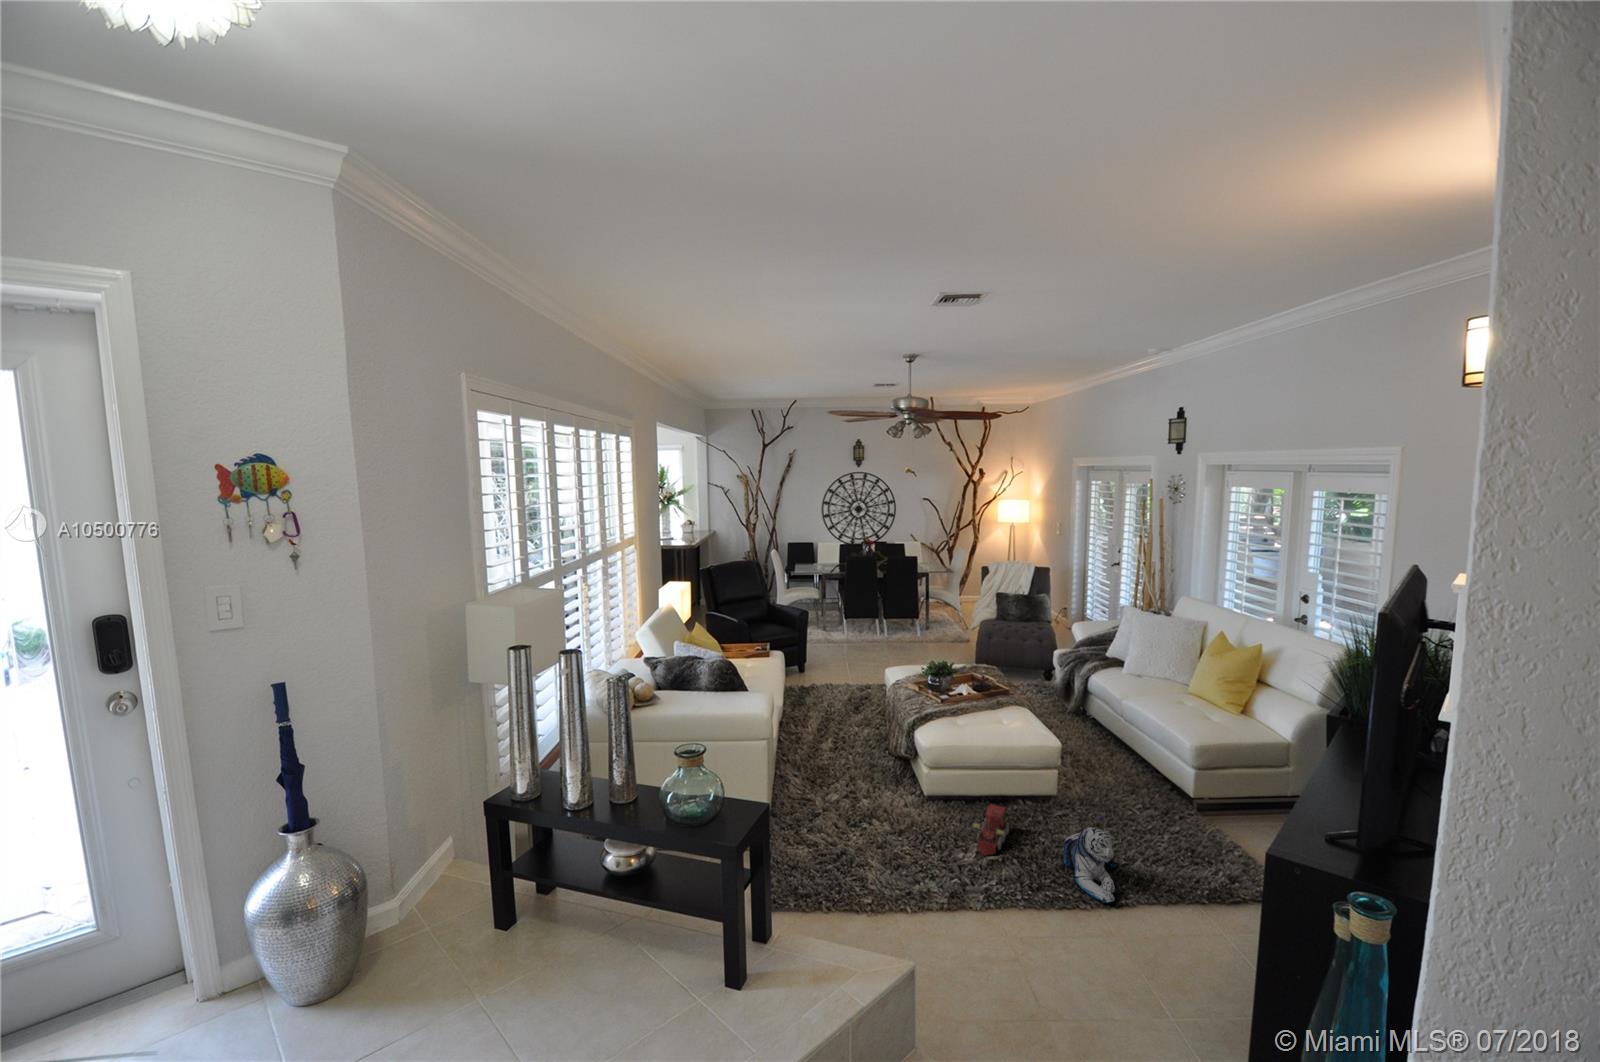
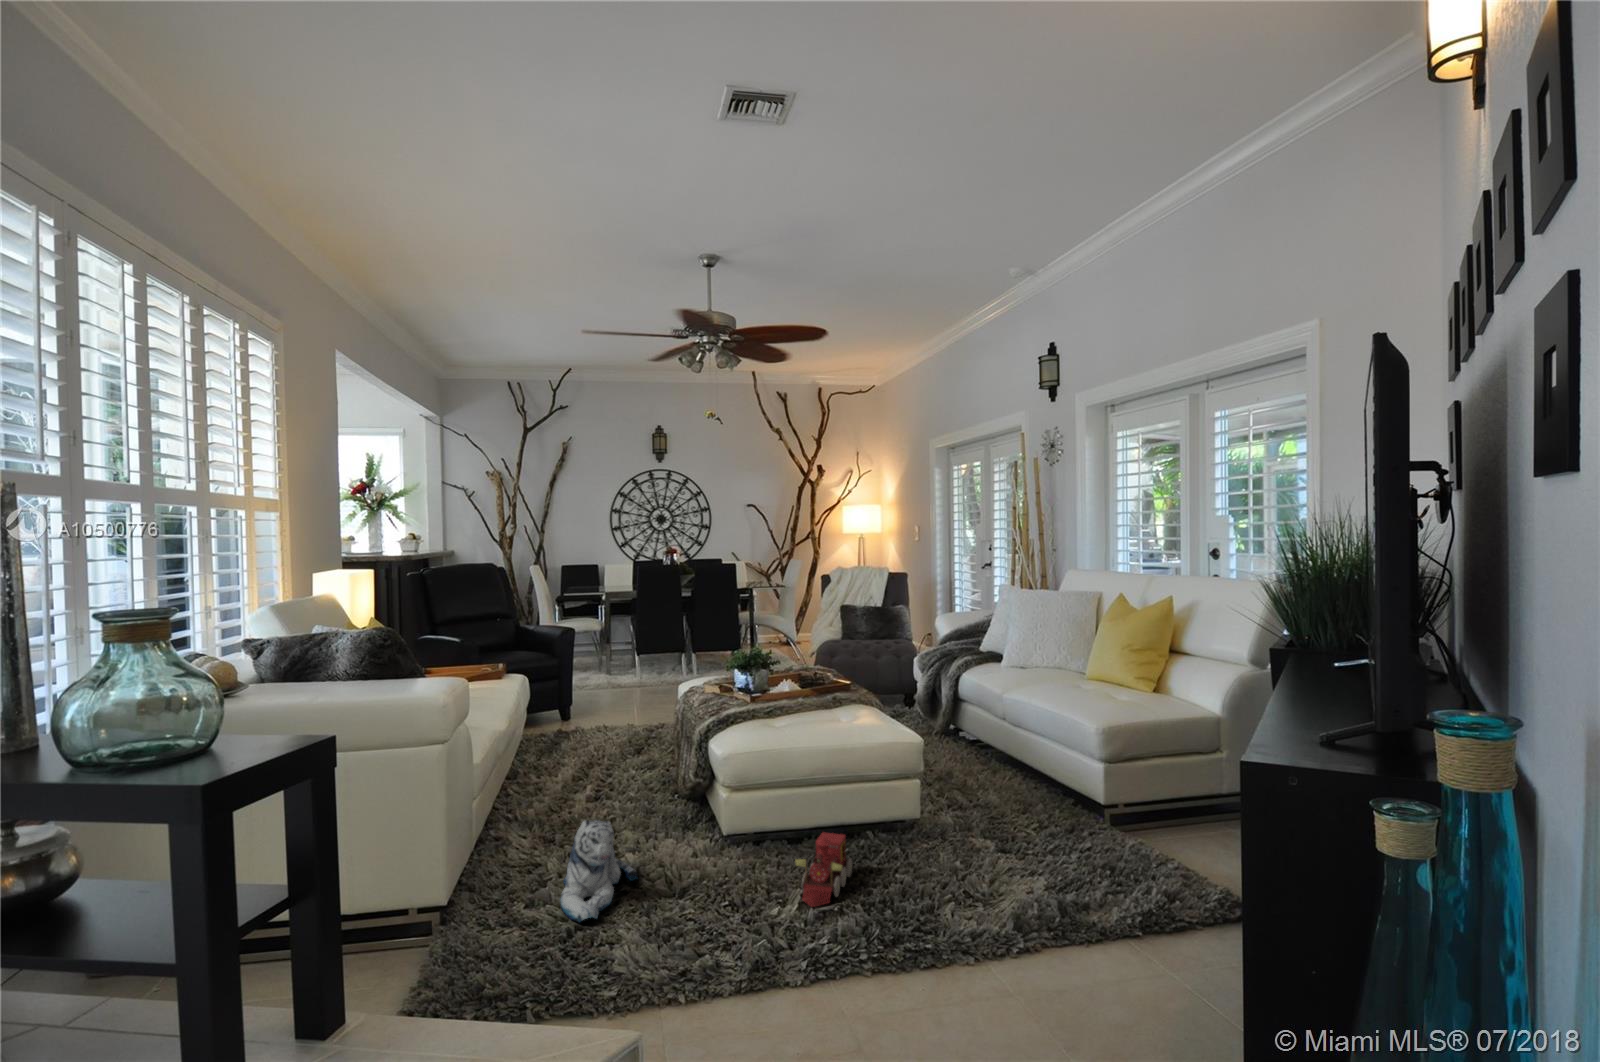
plush toy: present [1062,827,1117,903] -> present [560,820,637,922]

